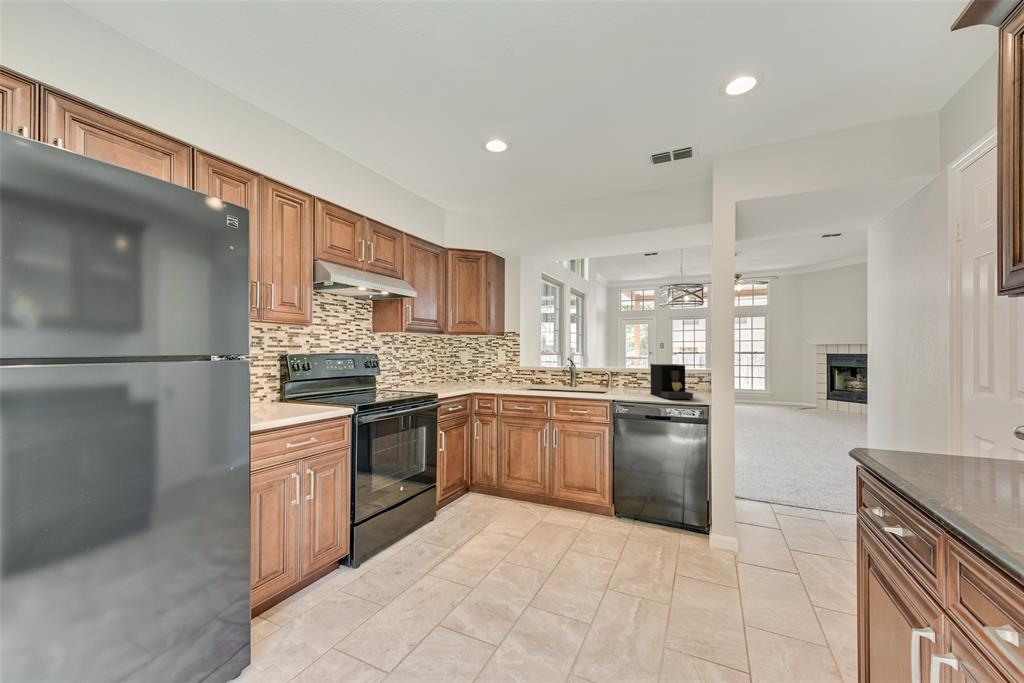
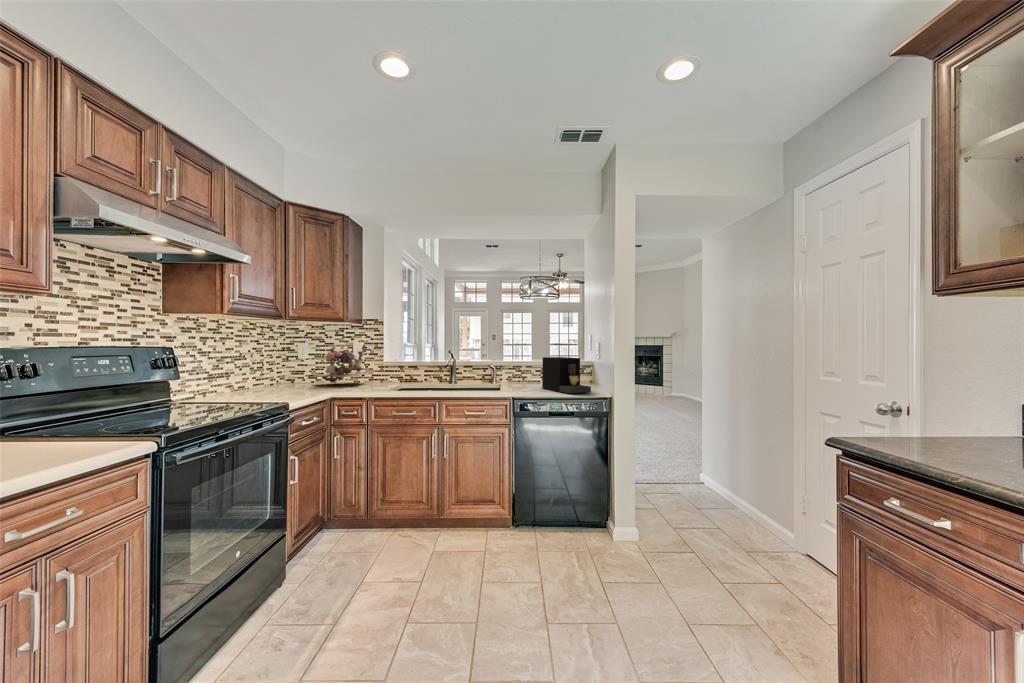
flower arrangement: none [469,353,509,383] -> present [317,346,368,383]

